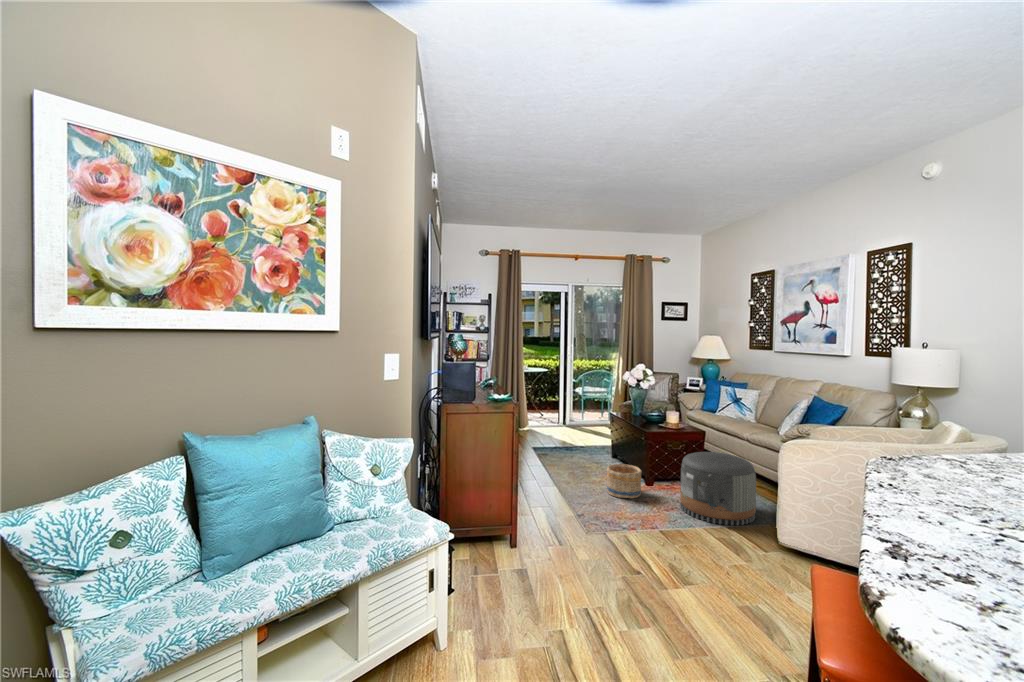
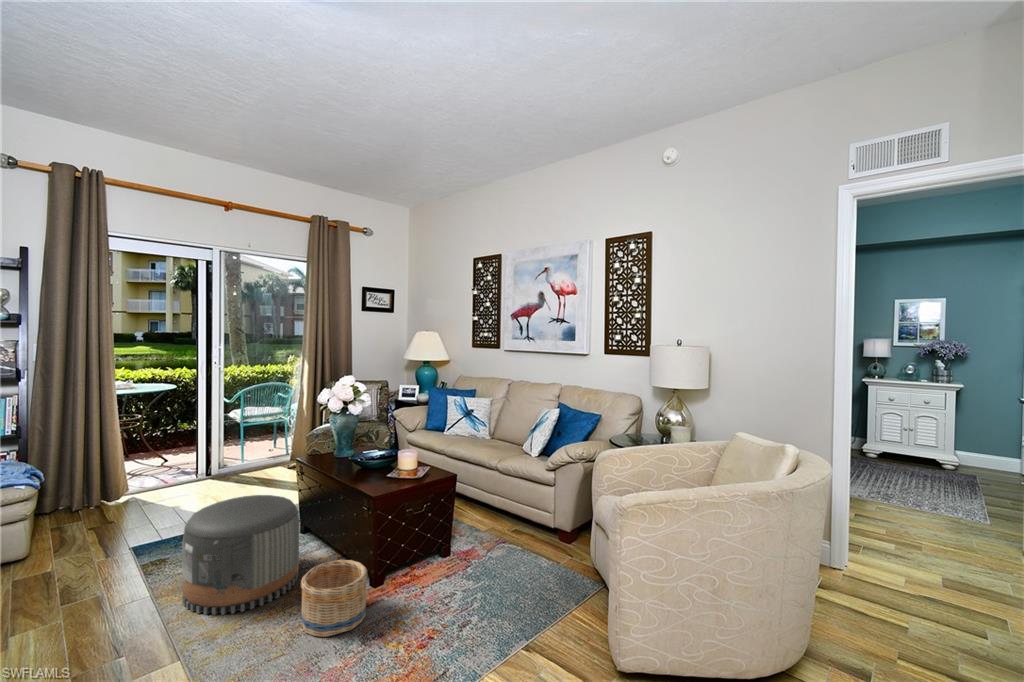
pouf: present [680,452,756,525] -> present [182,495,299,615]

